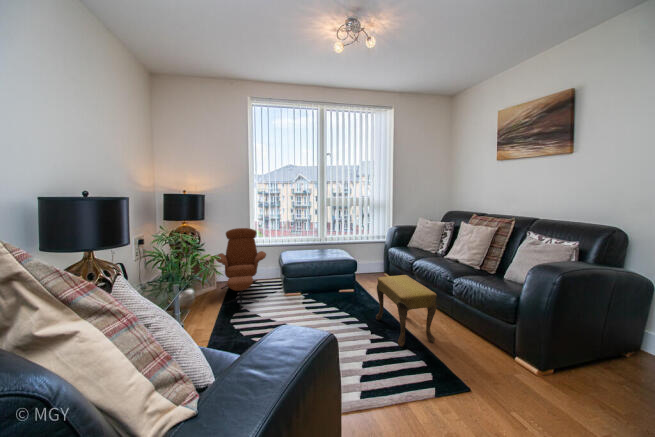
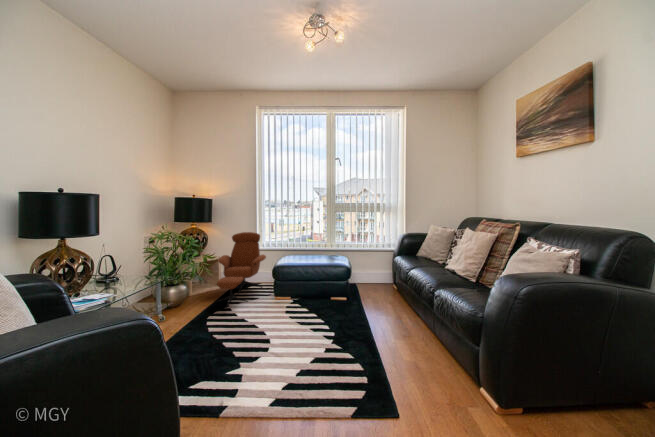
footstool: present [376,275,437,347] -> none [347,283,395,360]

